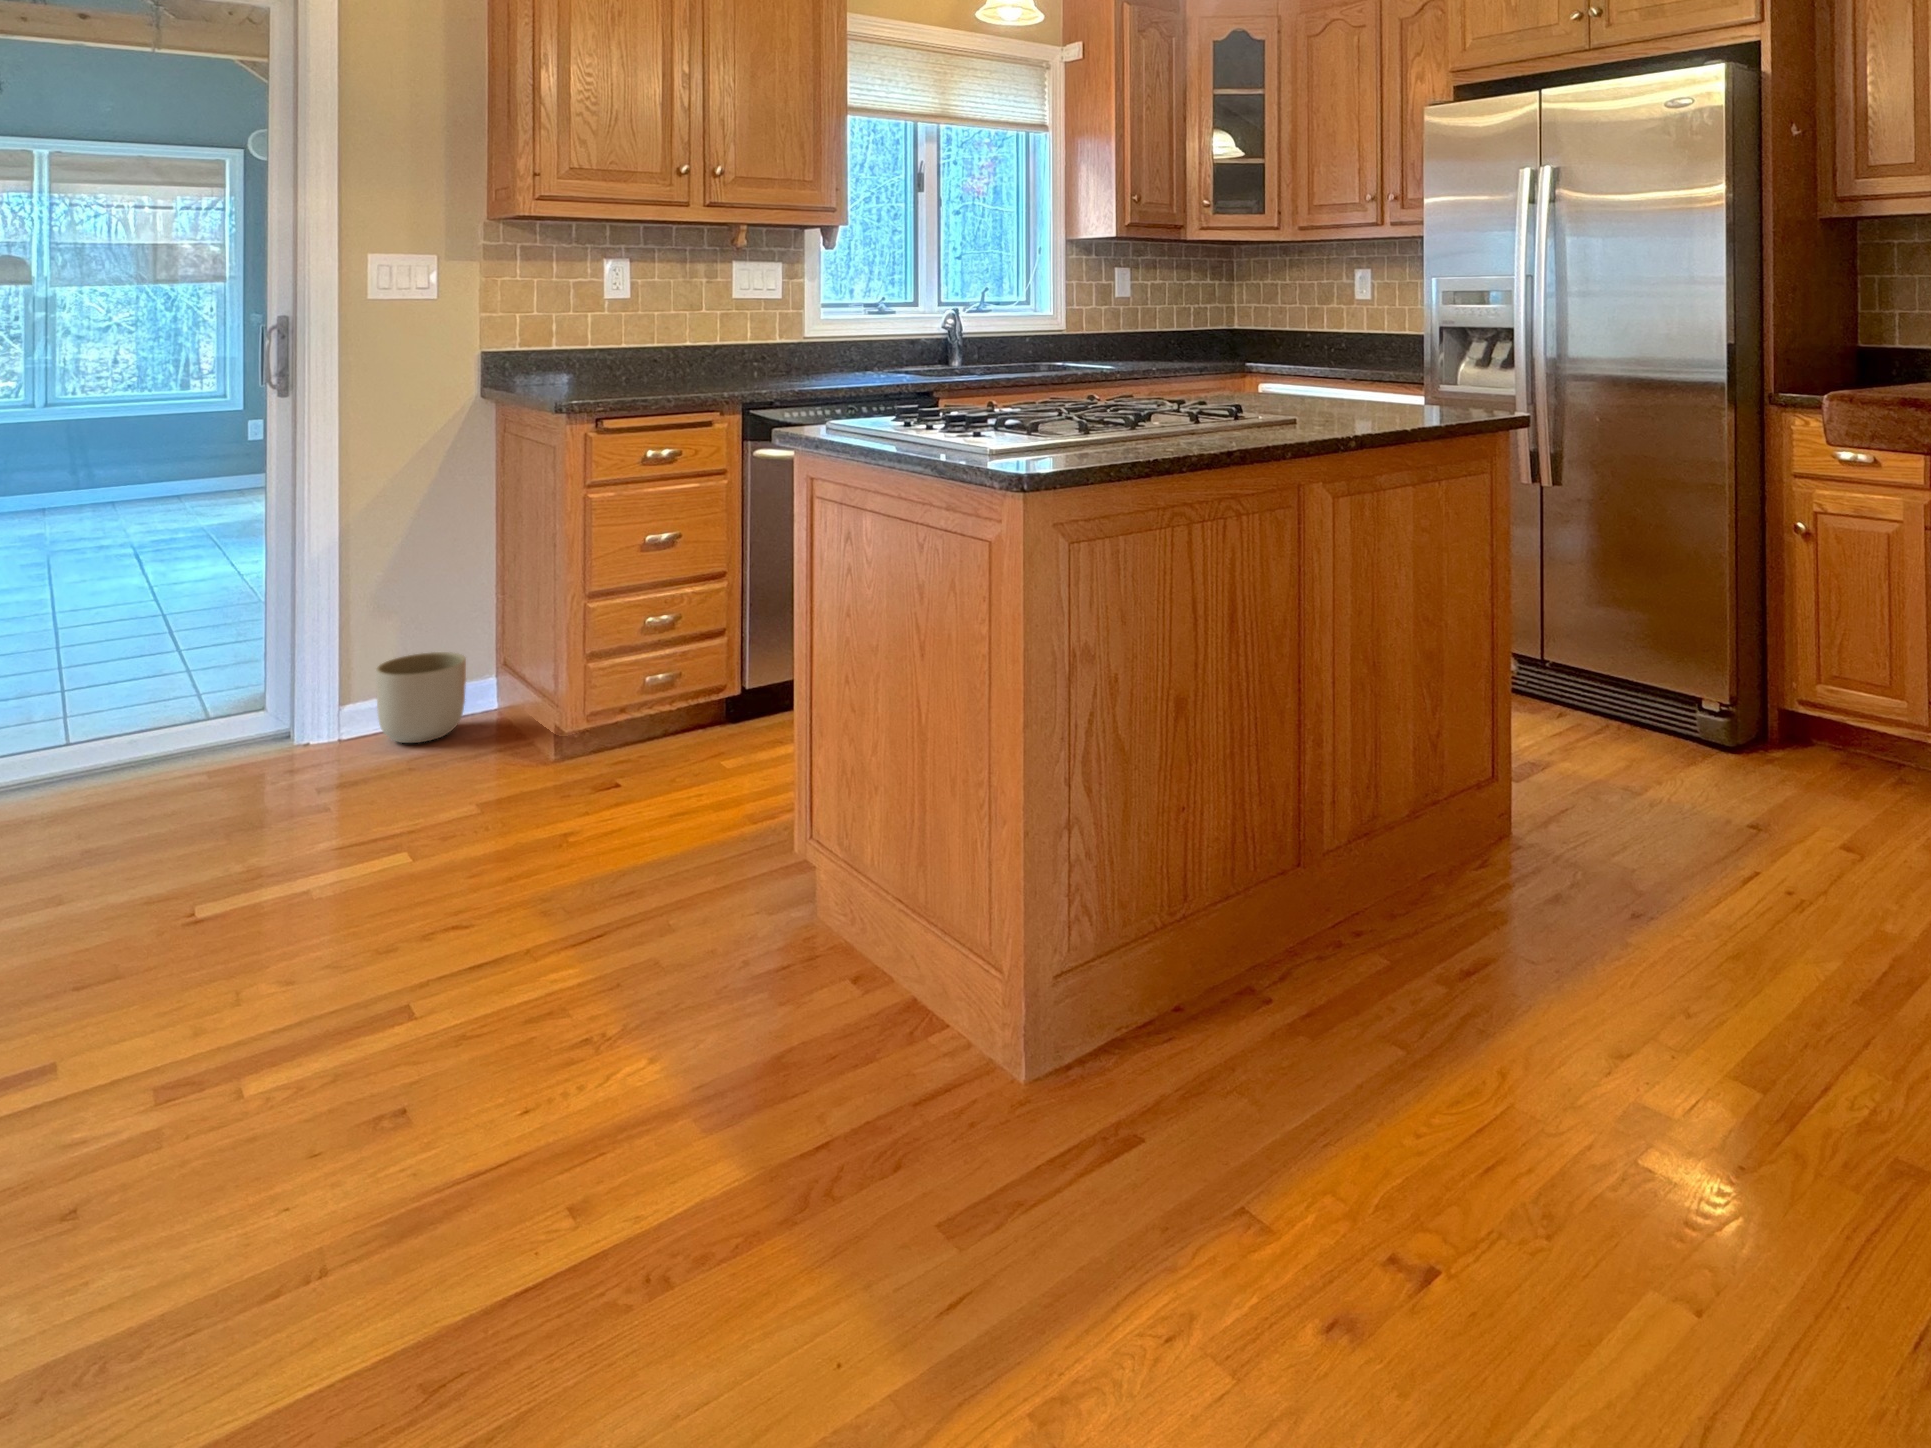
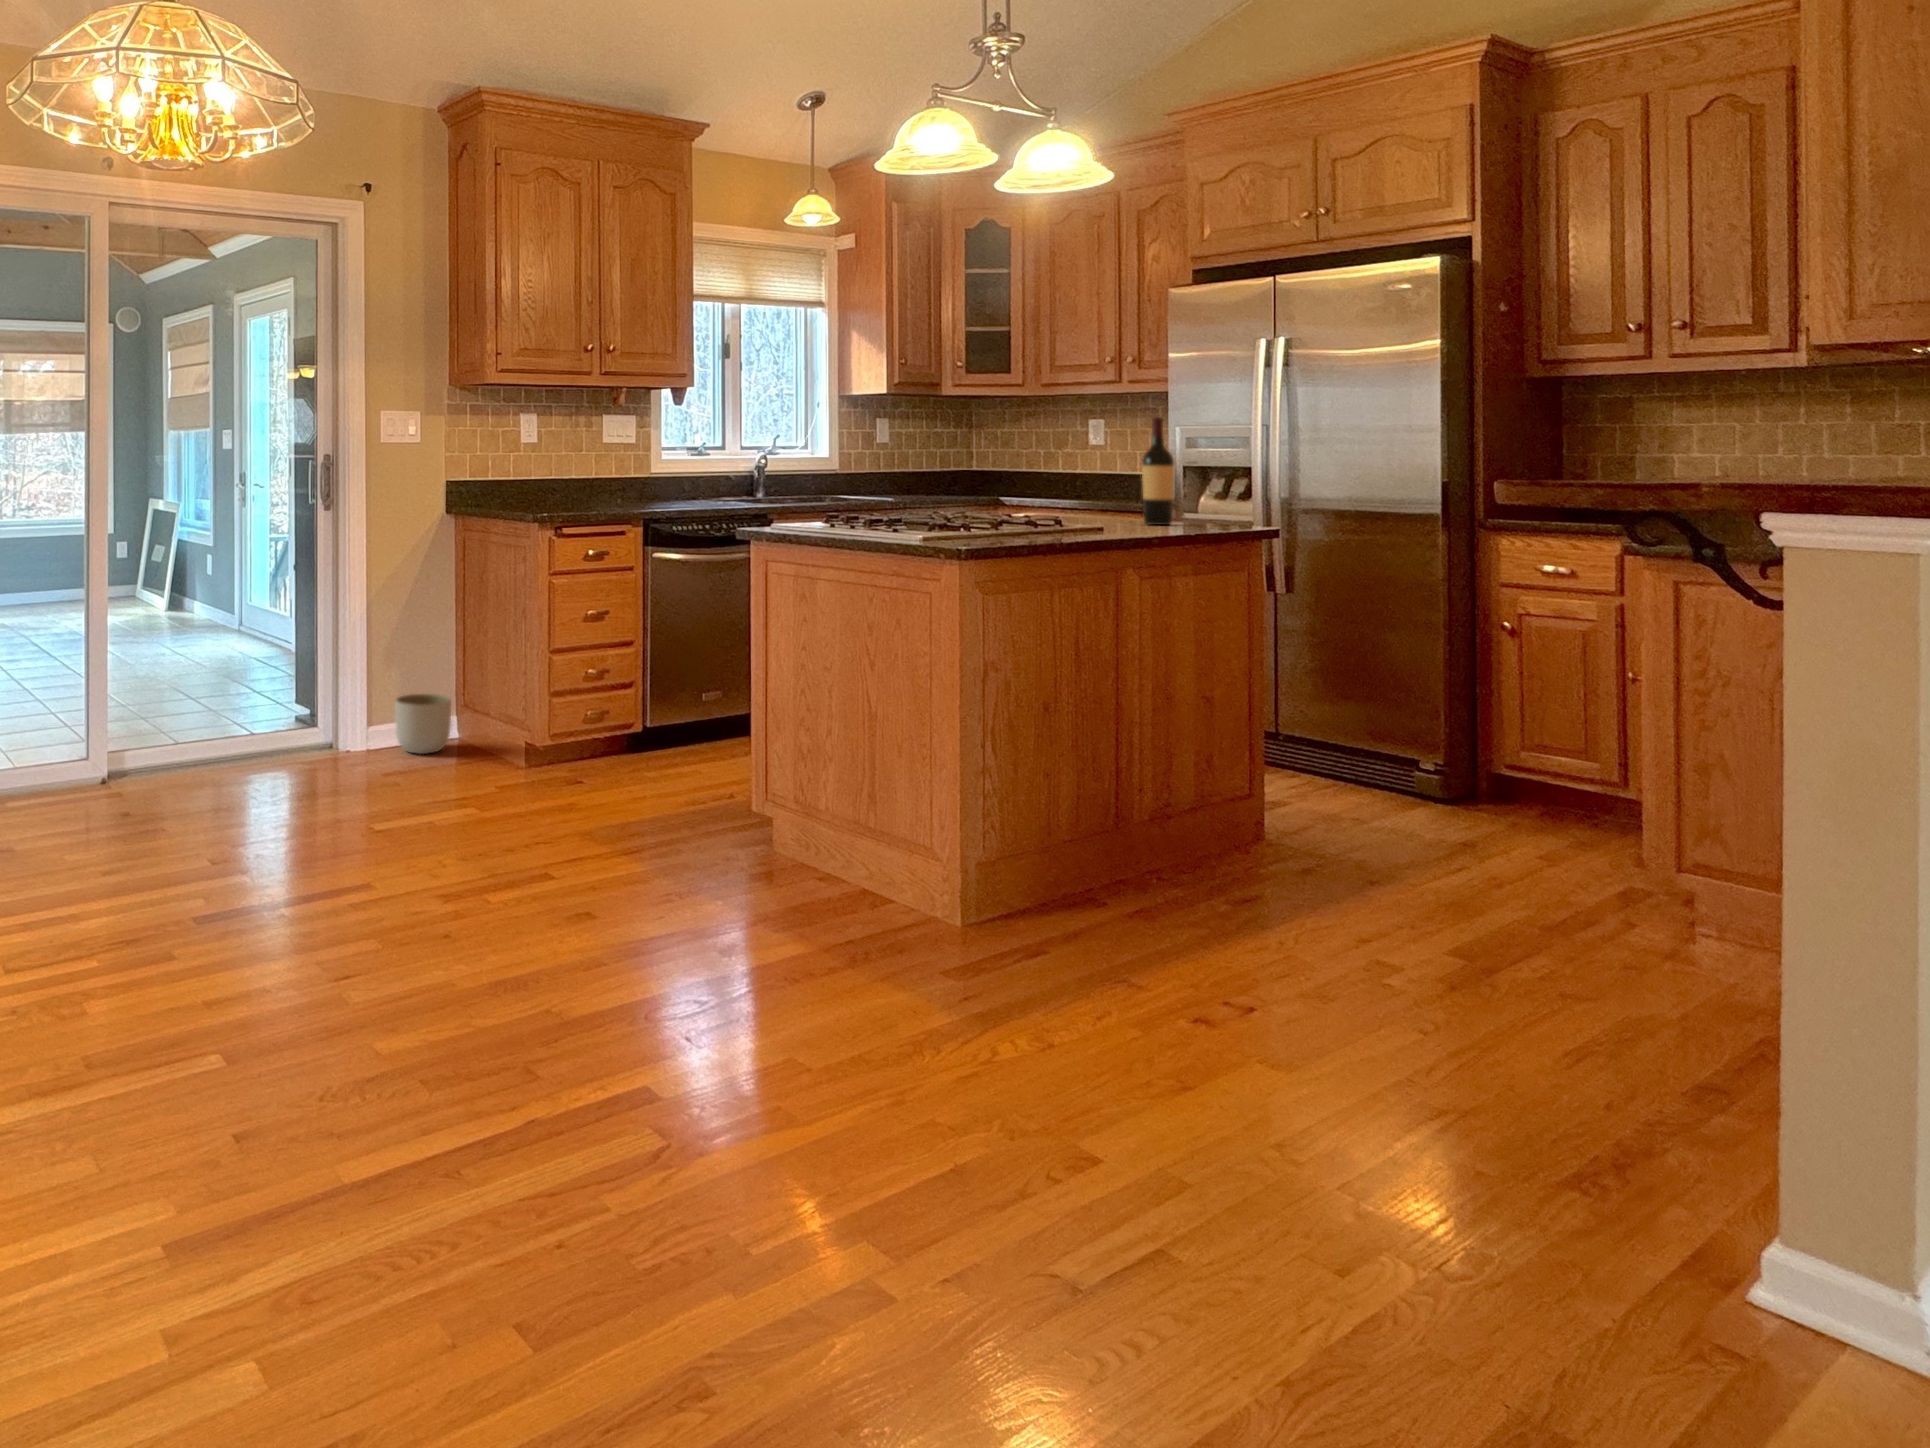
wine bottle: none [1348,263,1389,415] -> present [1142,417,1174,525]

